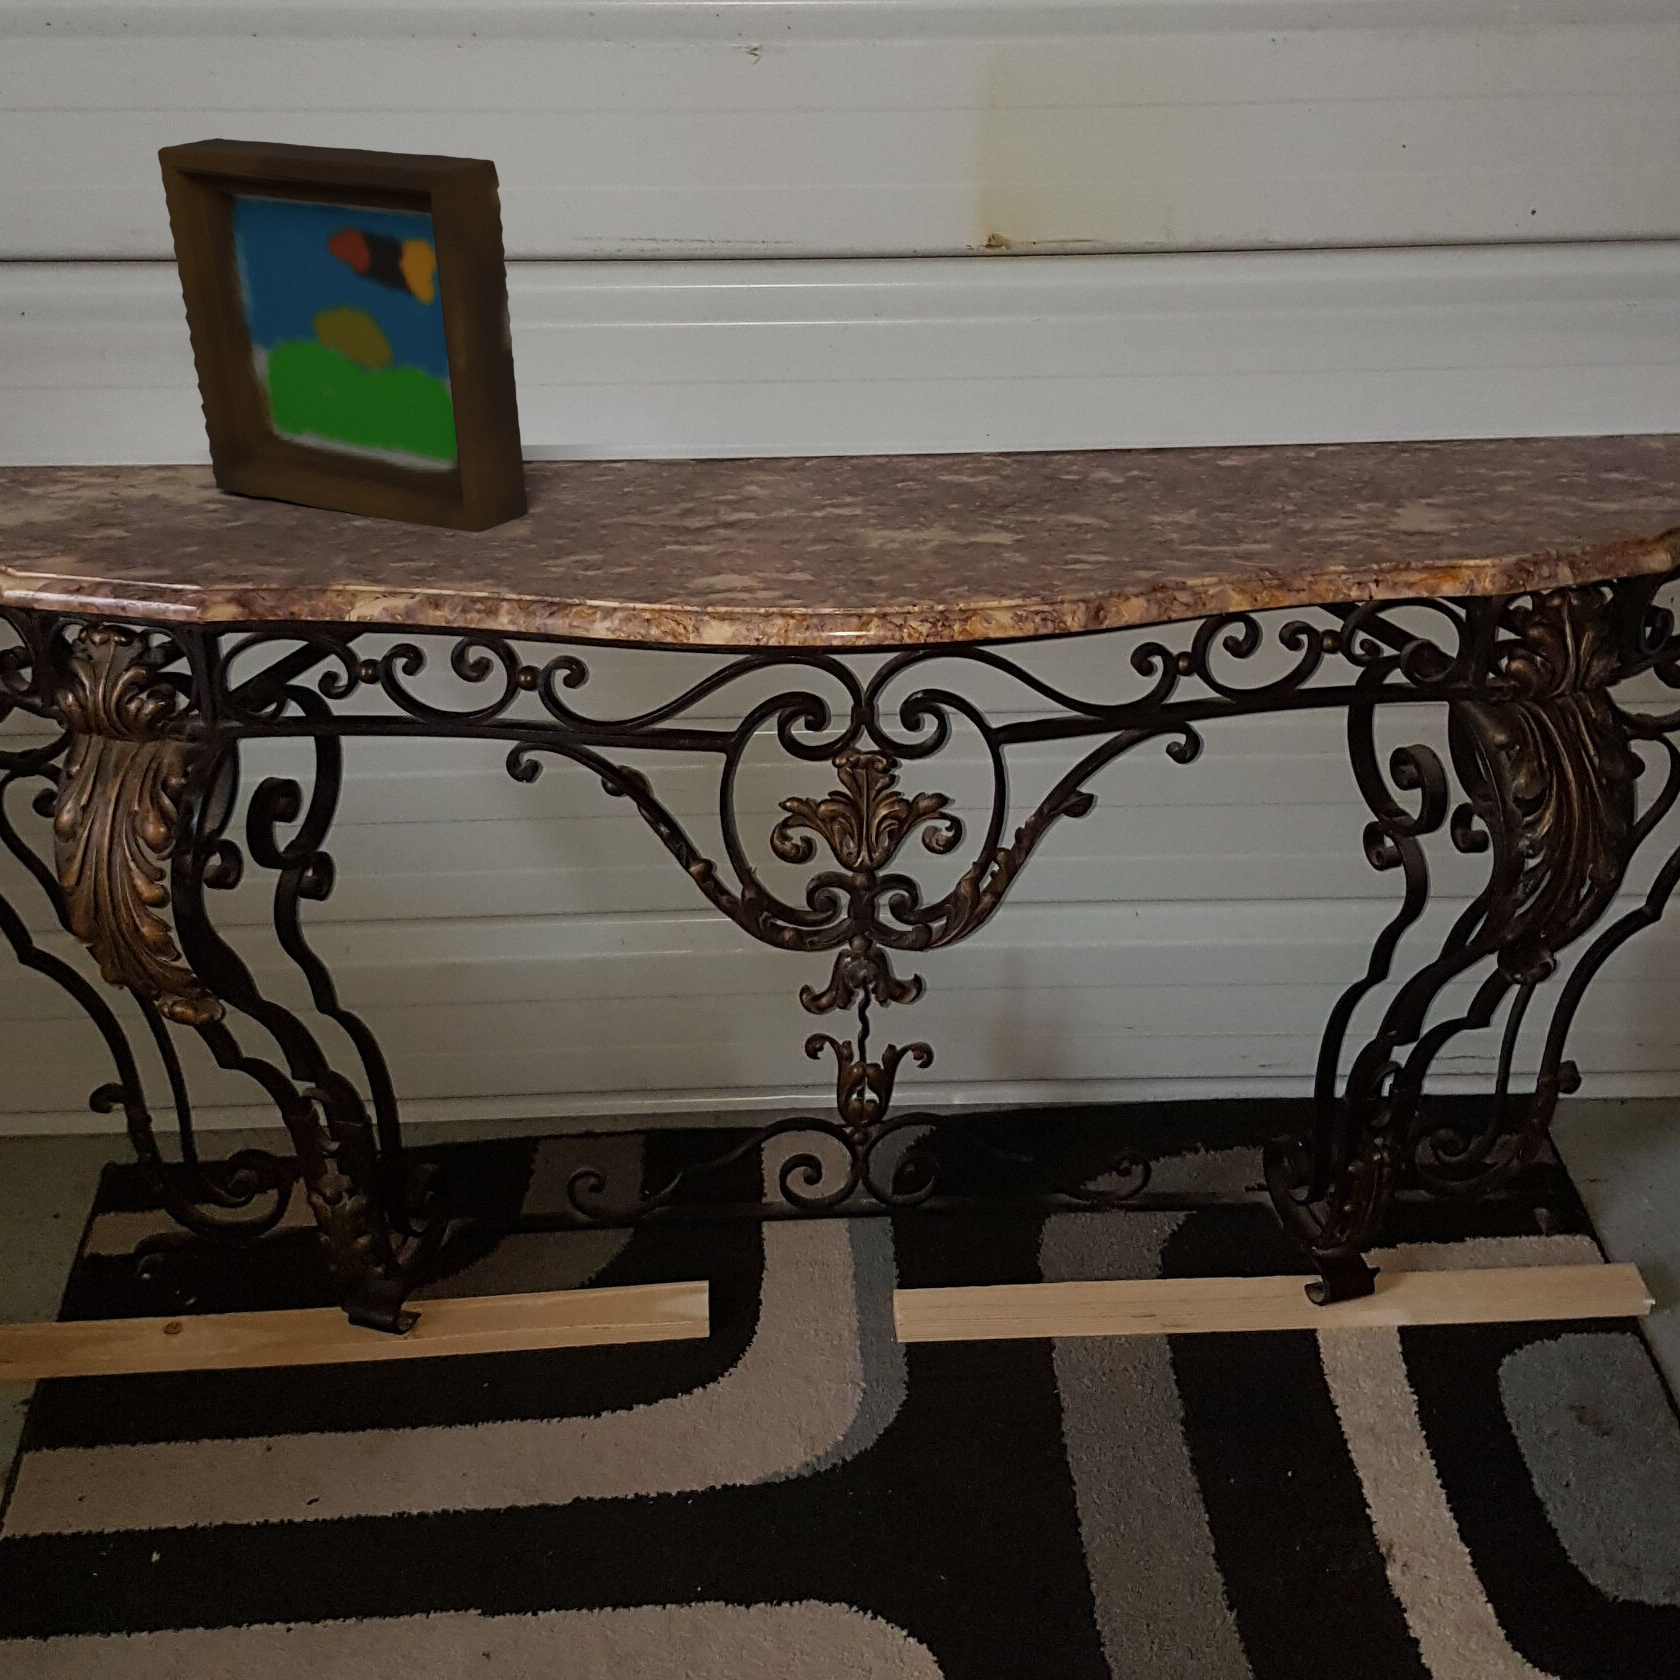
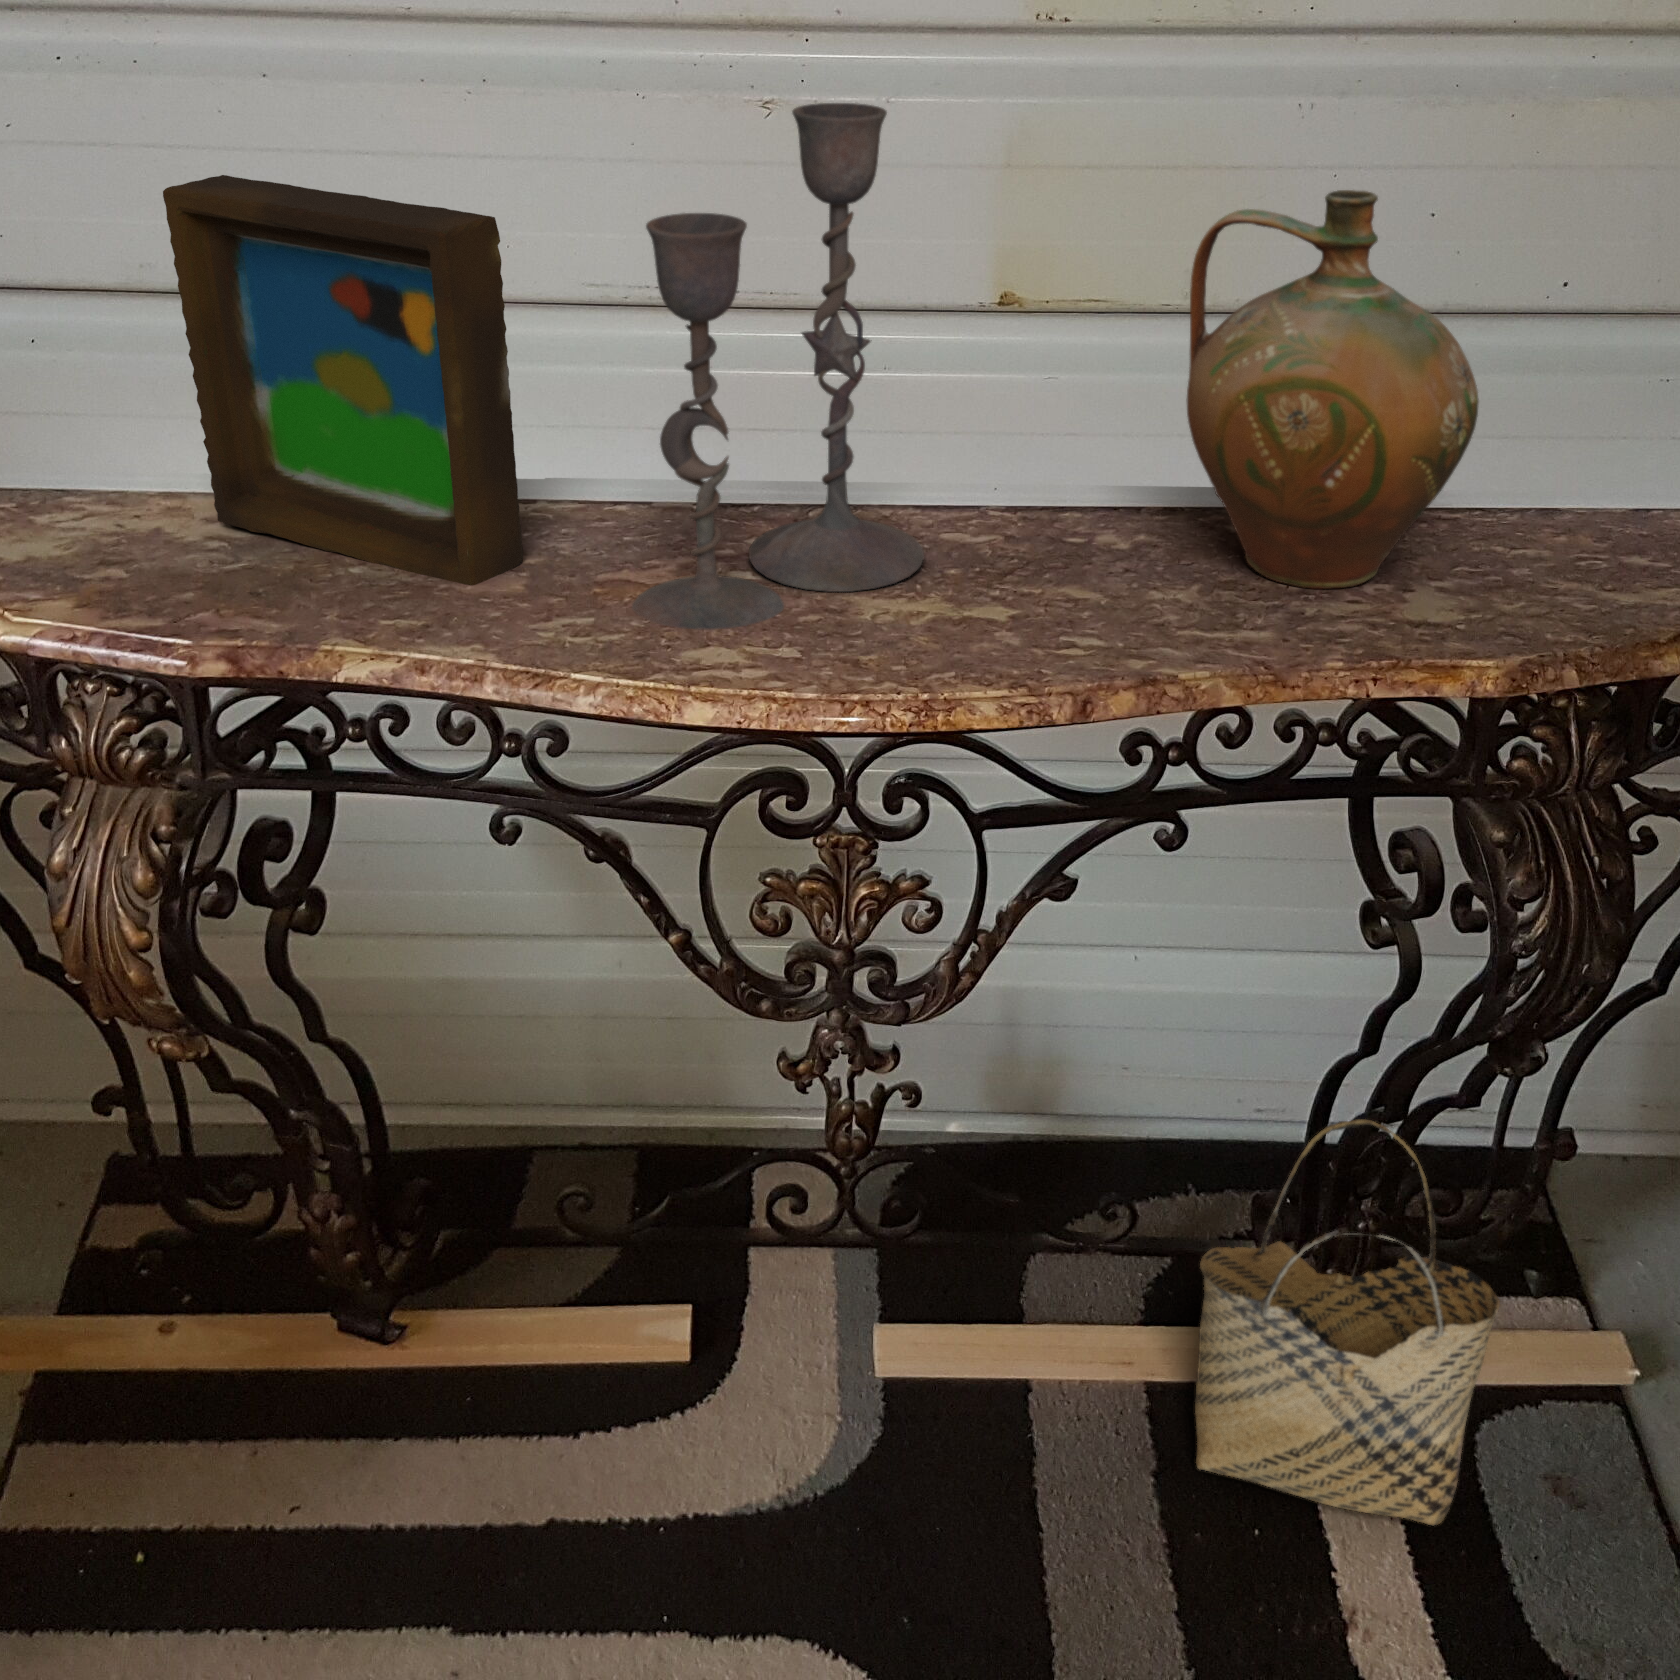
candlestick: none [640,42,926,574] -> present [632,103,924,629]
ceramic jug: none [1177,116,1462,510] -> present [1187,190,1479,589]
woven basket: none [1221,1048,1519,1454] -> present [1195,1119,1500,1525]

